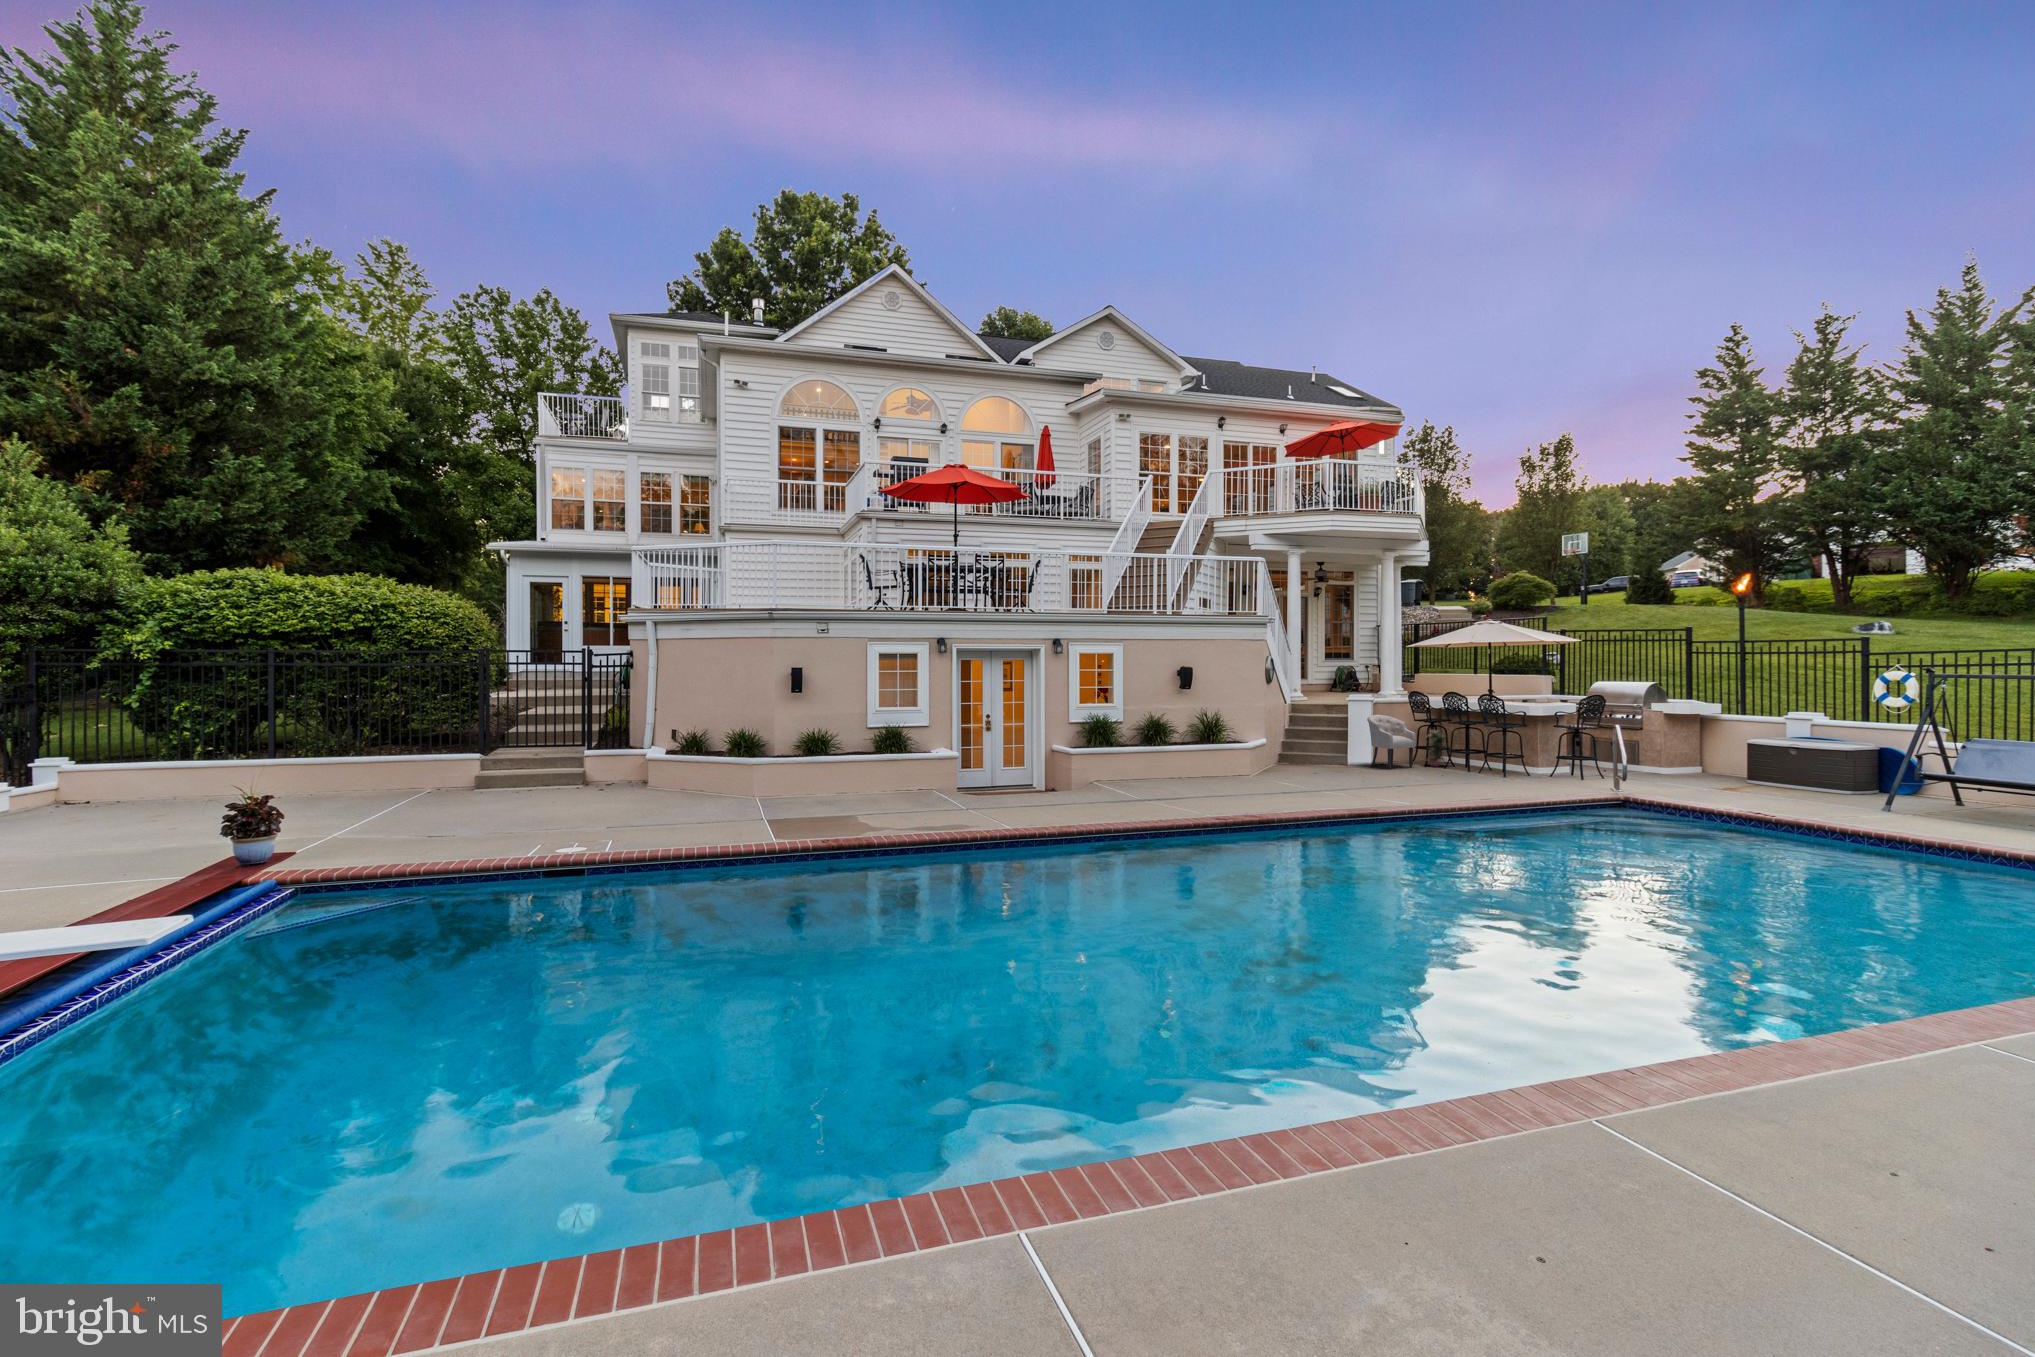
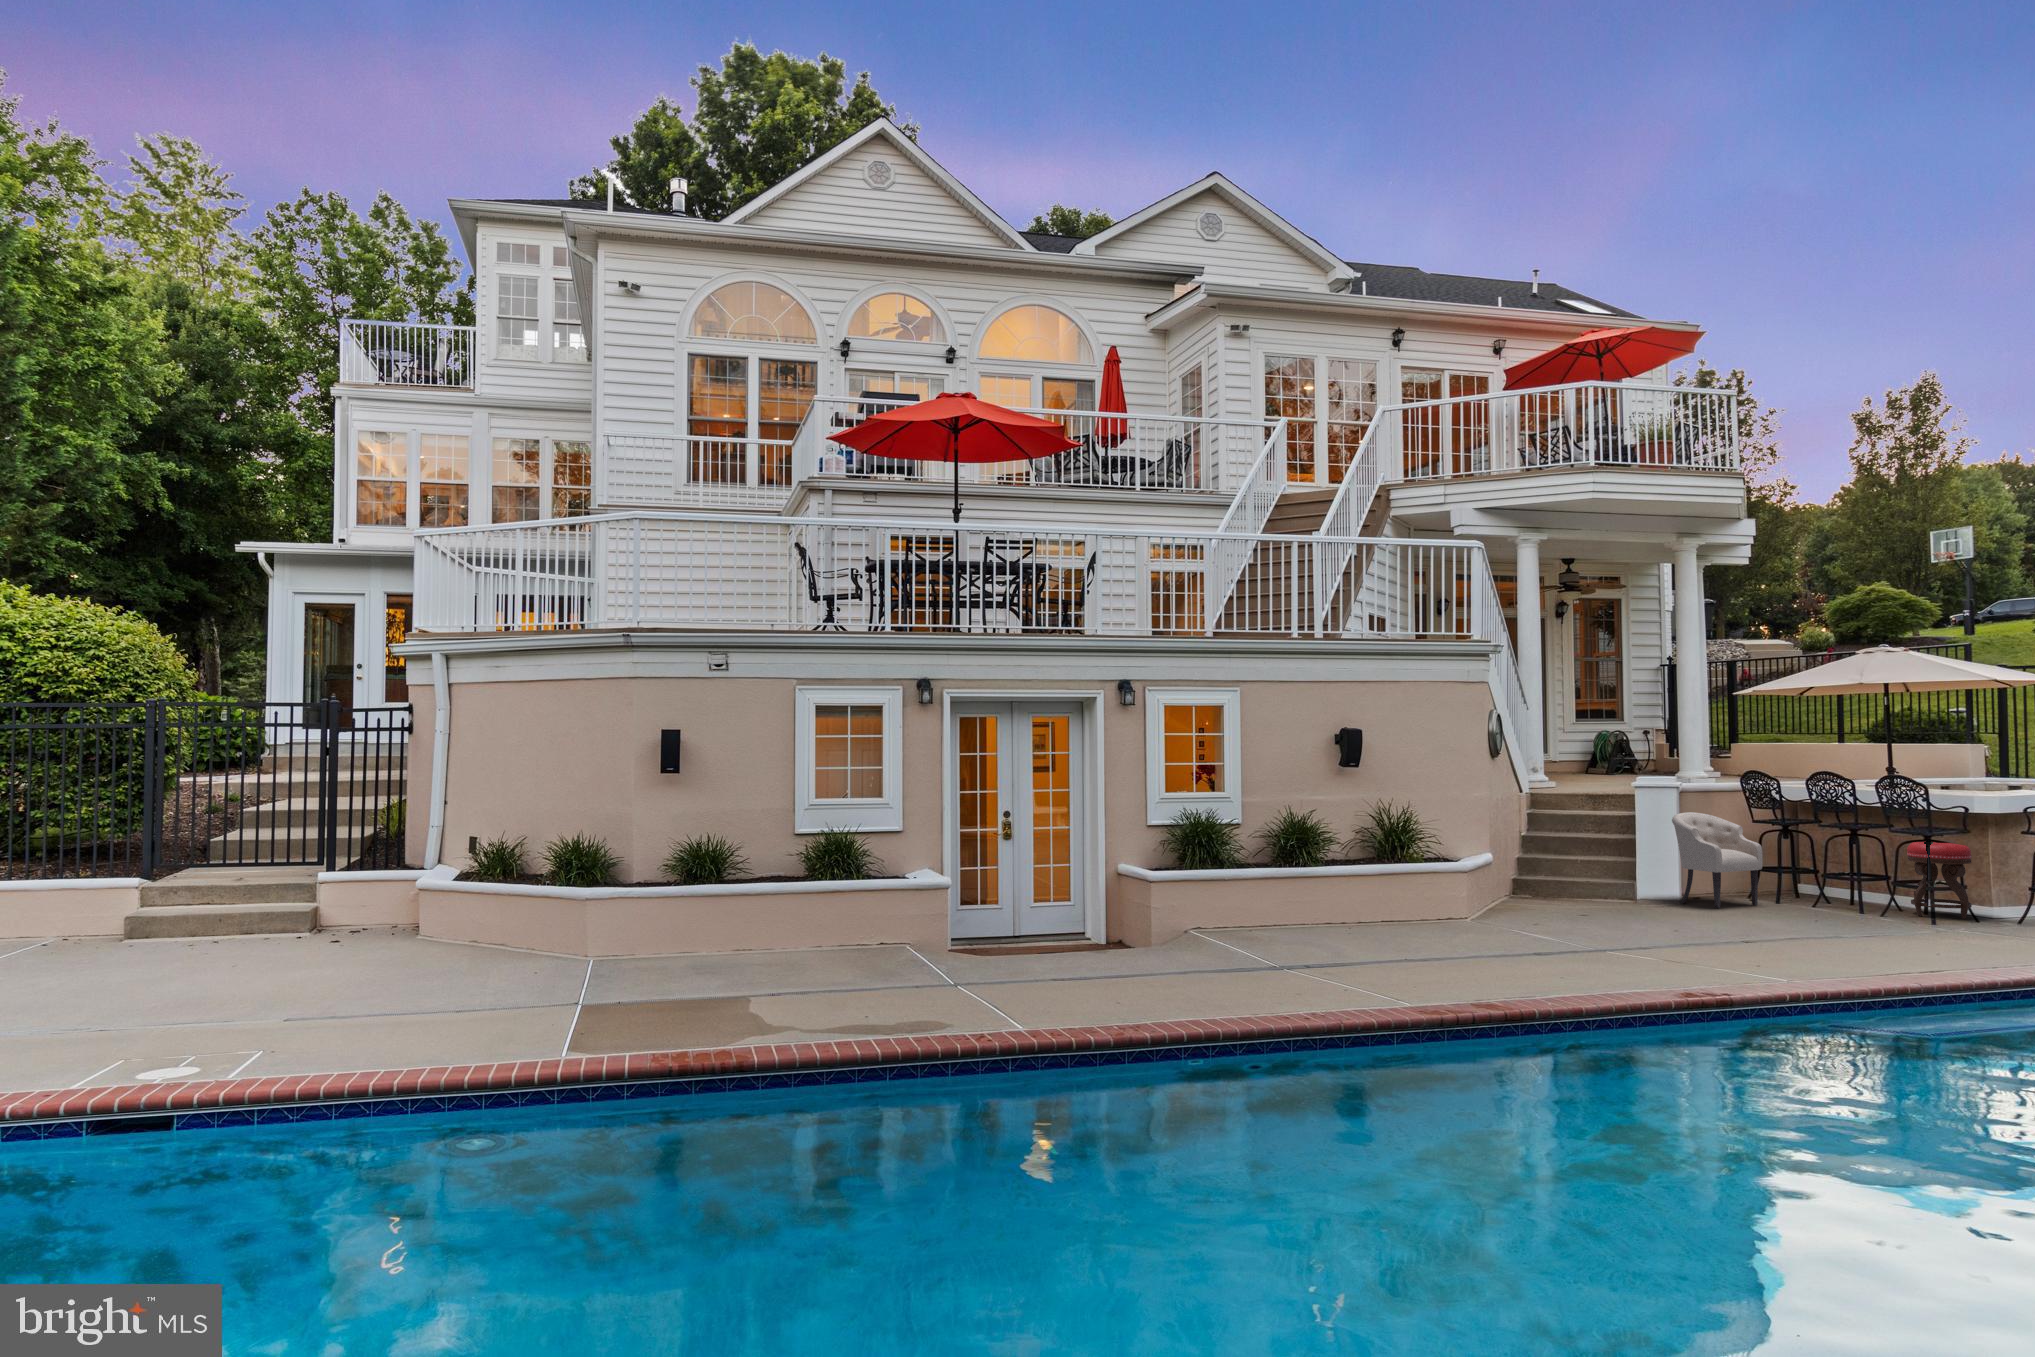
decorative plant: present [1425,731,1446,766] -> none [1774,840,1825,904]
stool: none [1493,731,1526,774] -> present [1907,842,1972,919]

